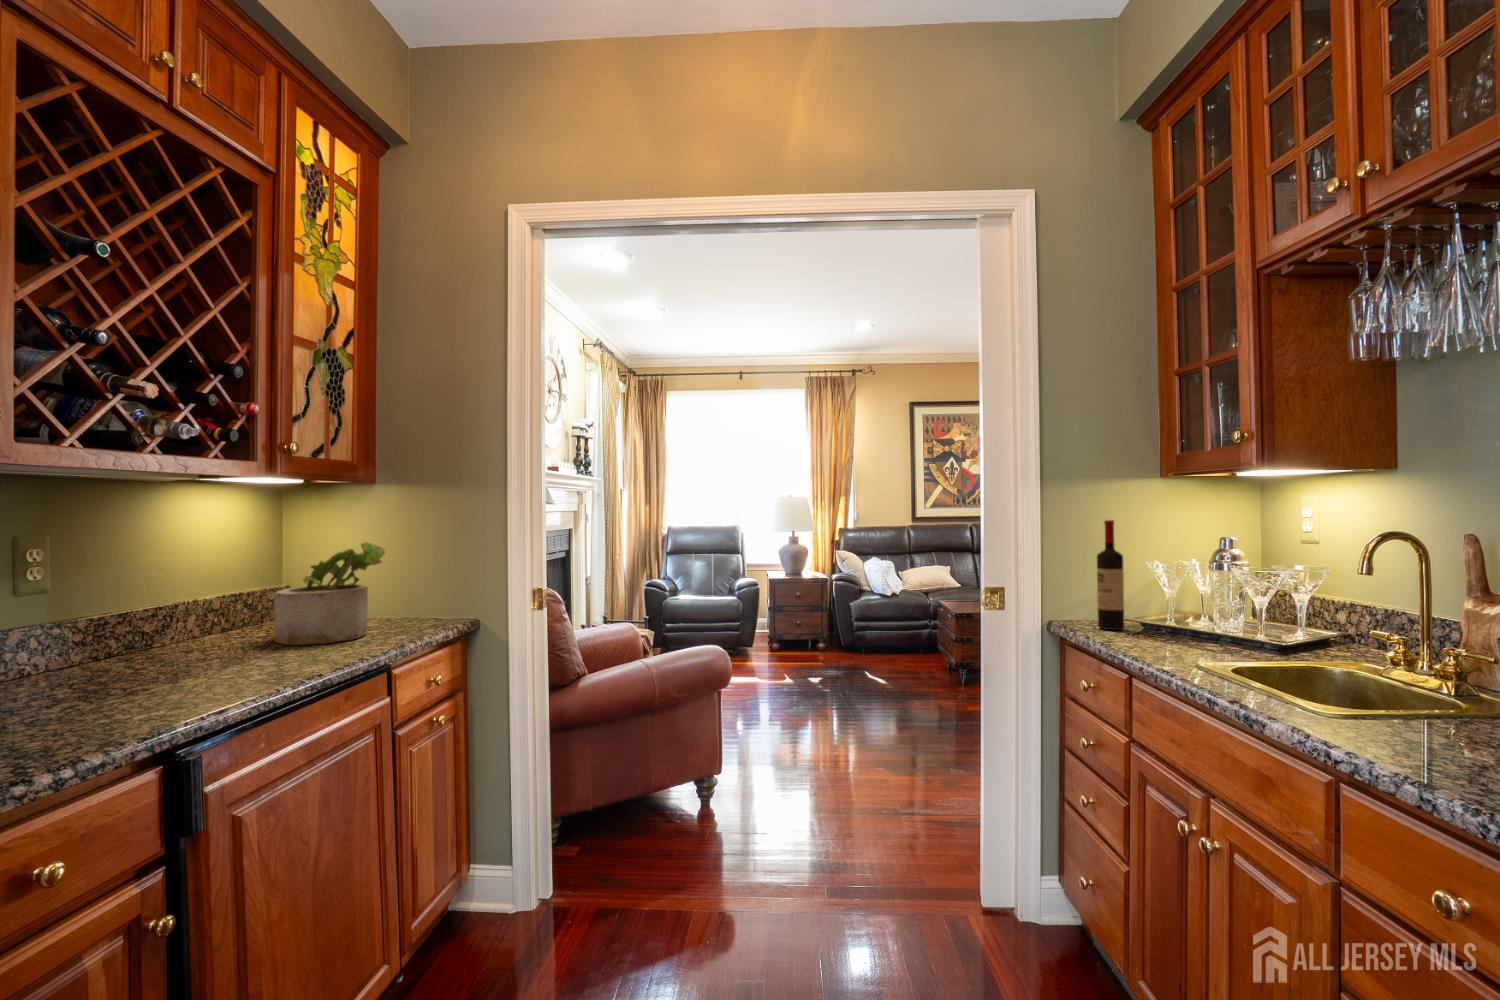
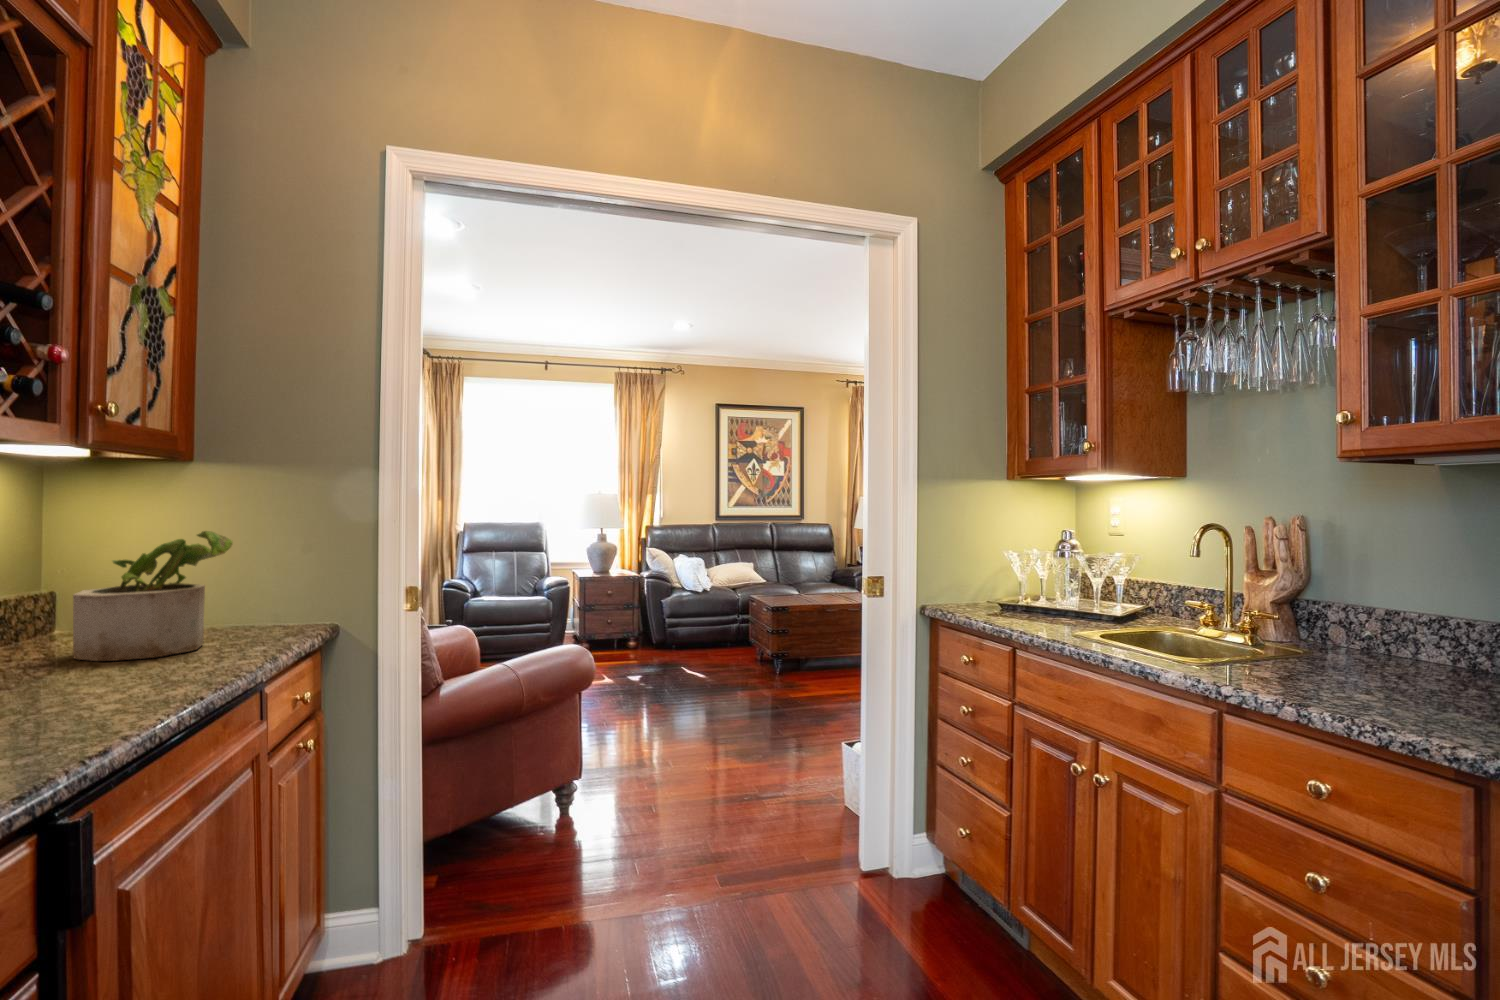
wine bottle: present [1097,520,1124,630] -> none [964,515,986,611]

